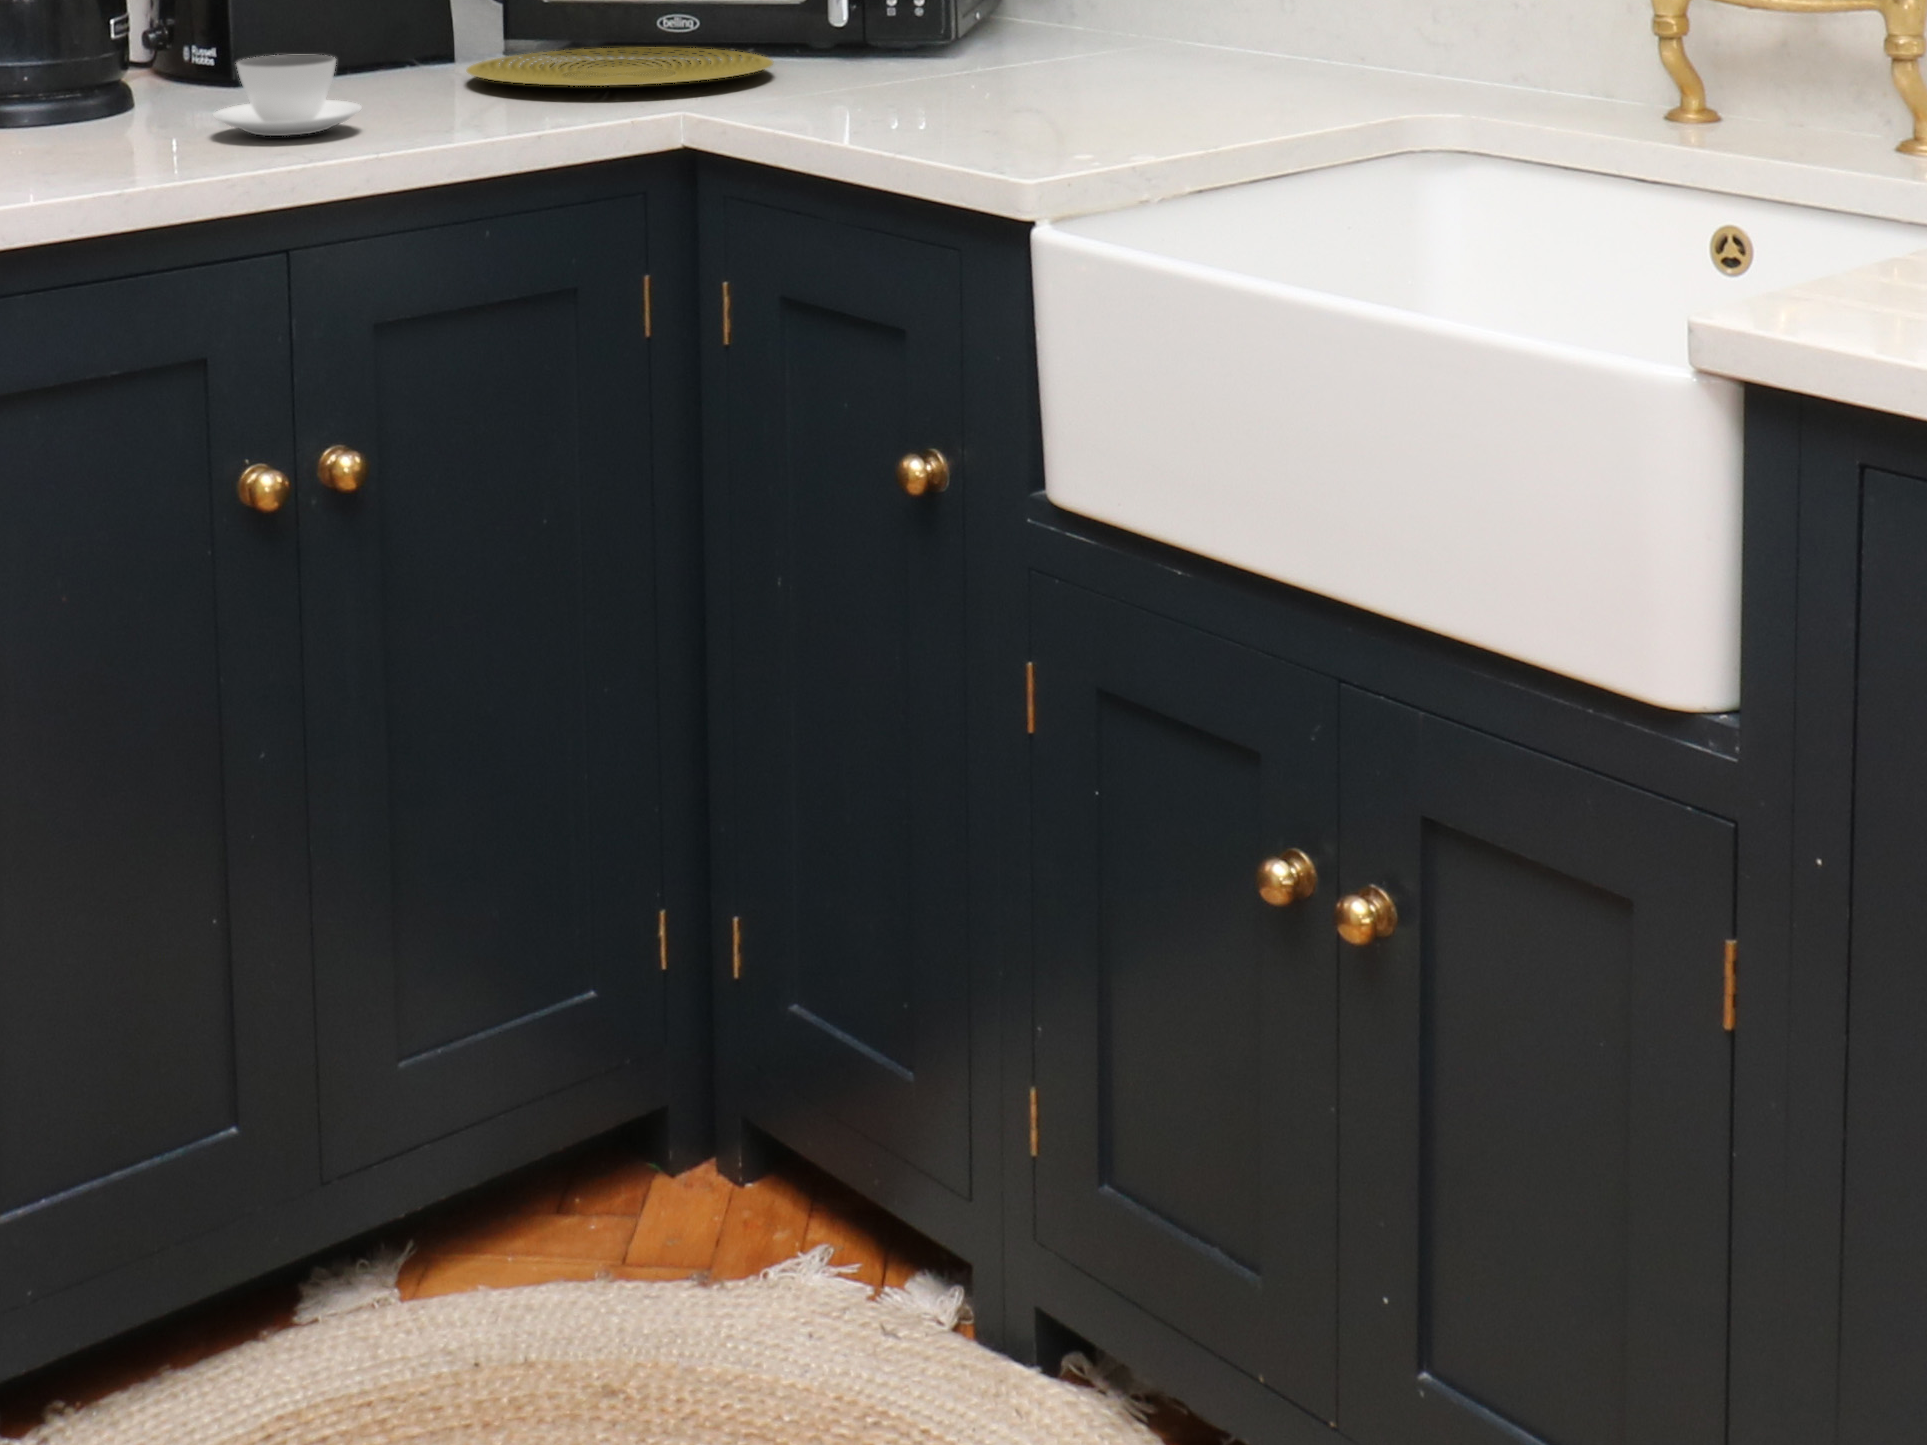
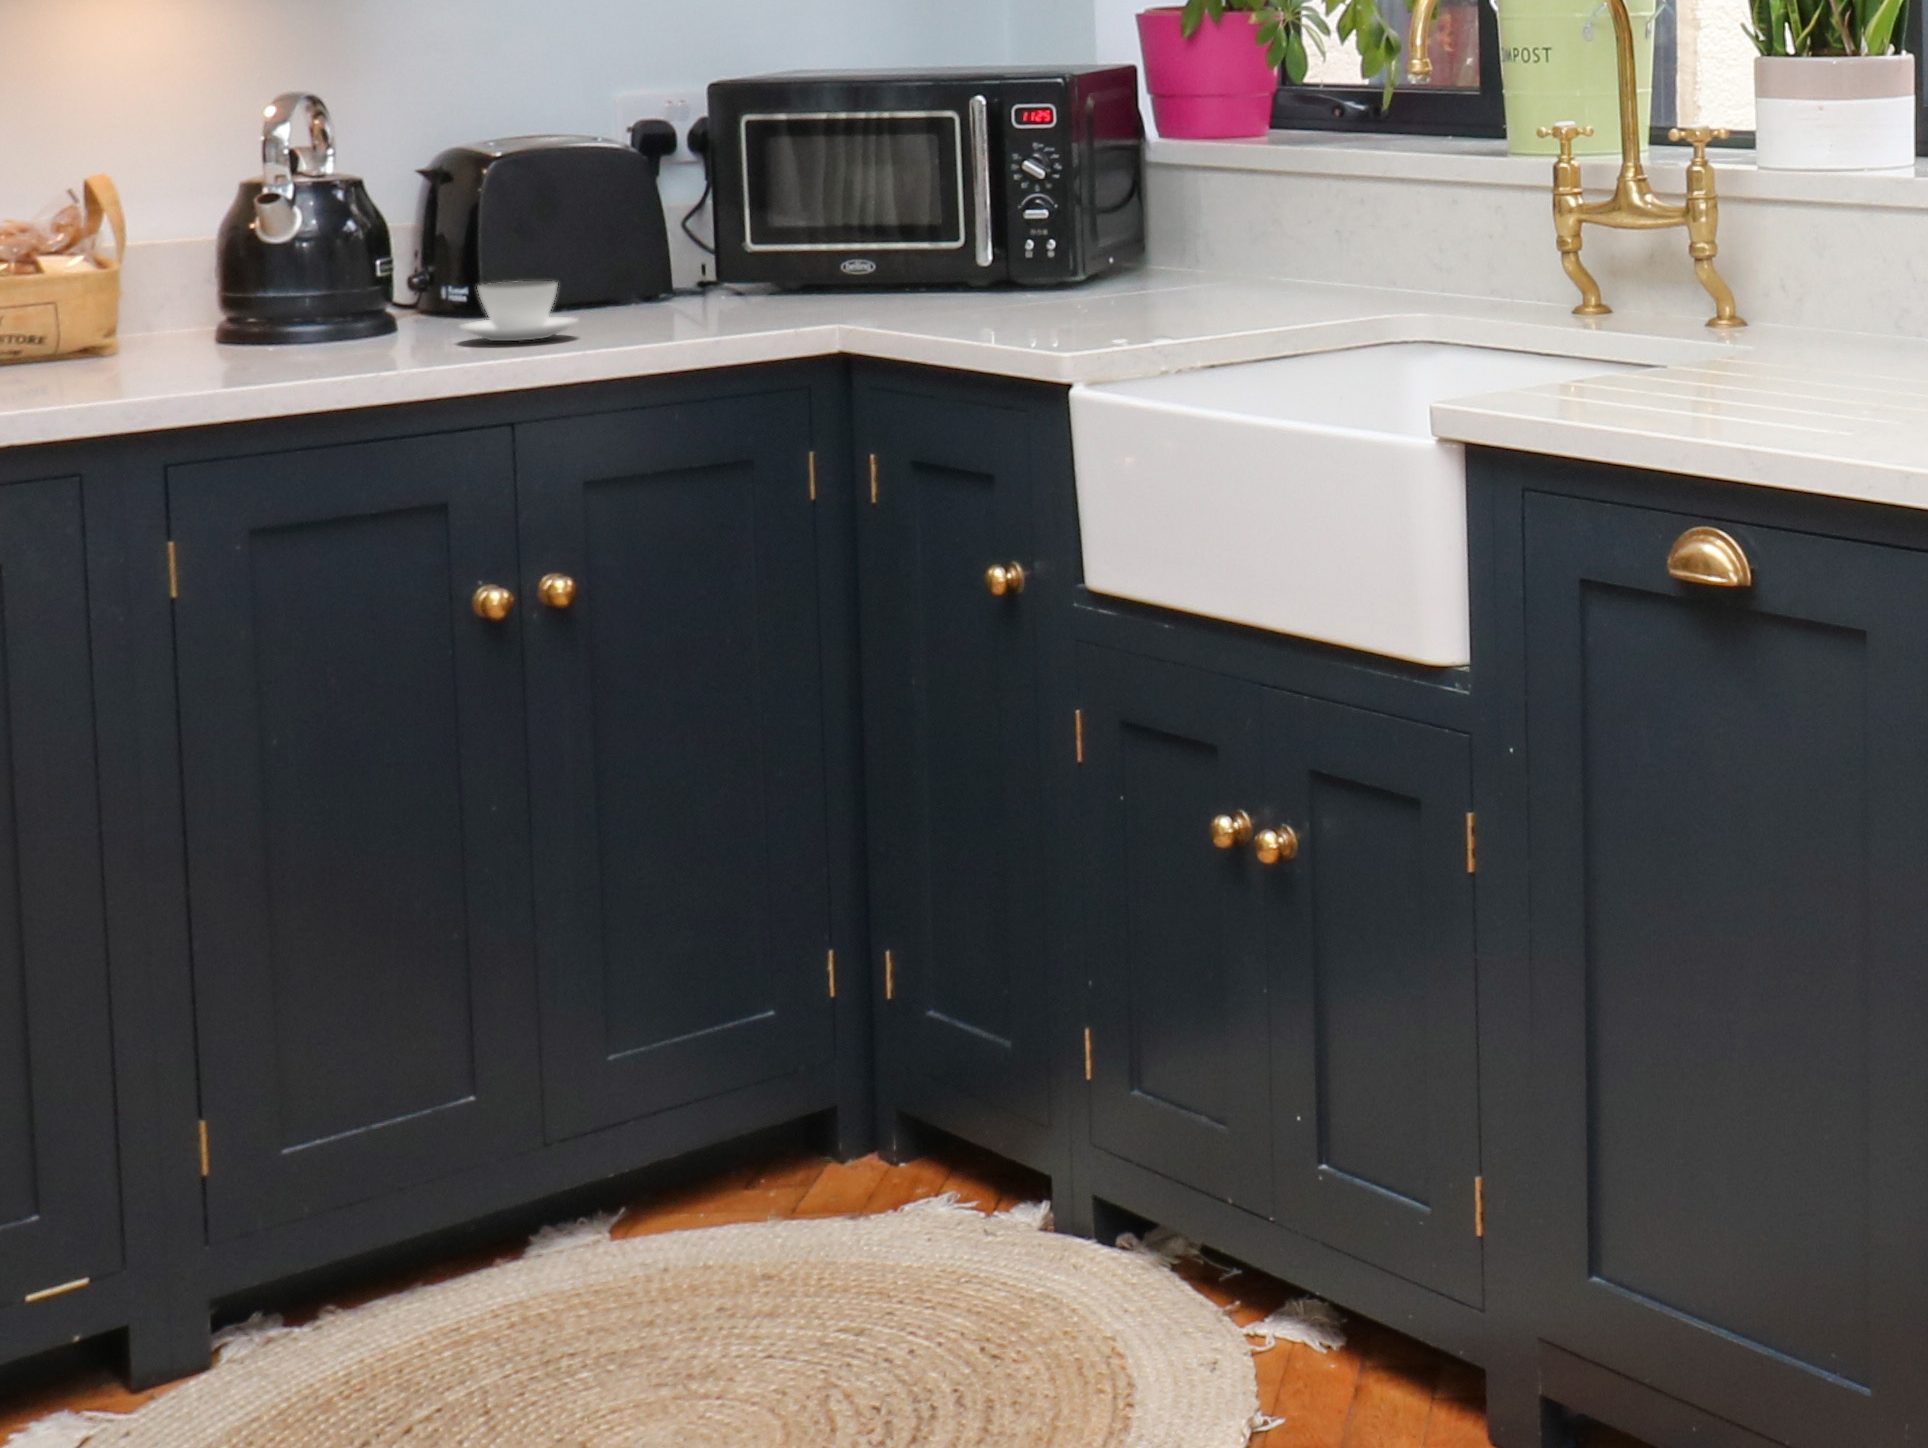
plate: present [467,47,773,86] -> none [676,286,928,307]

